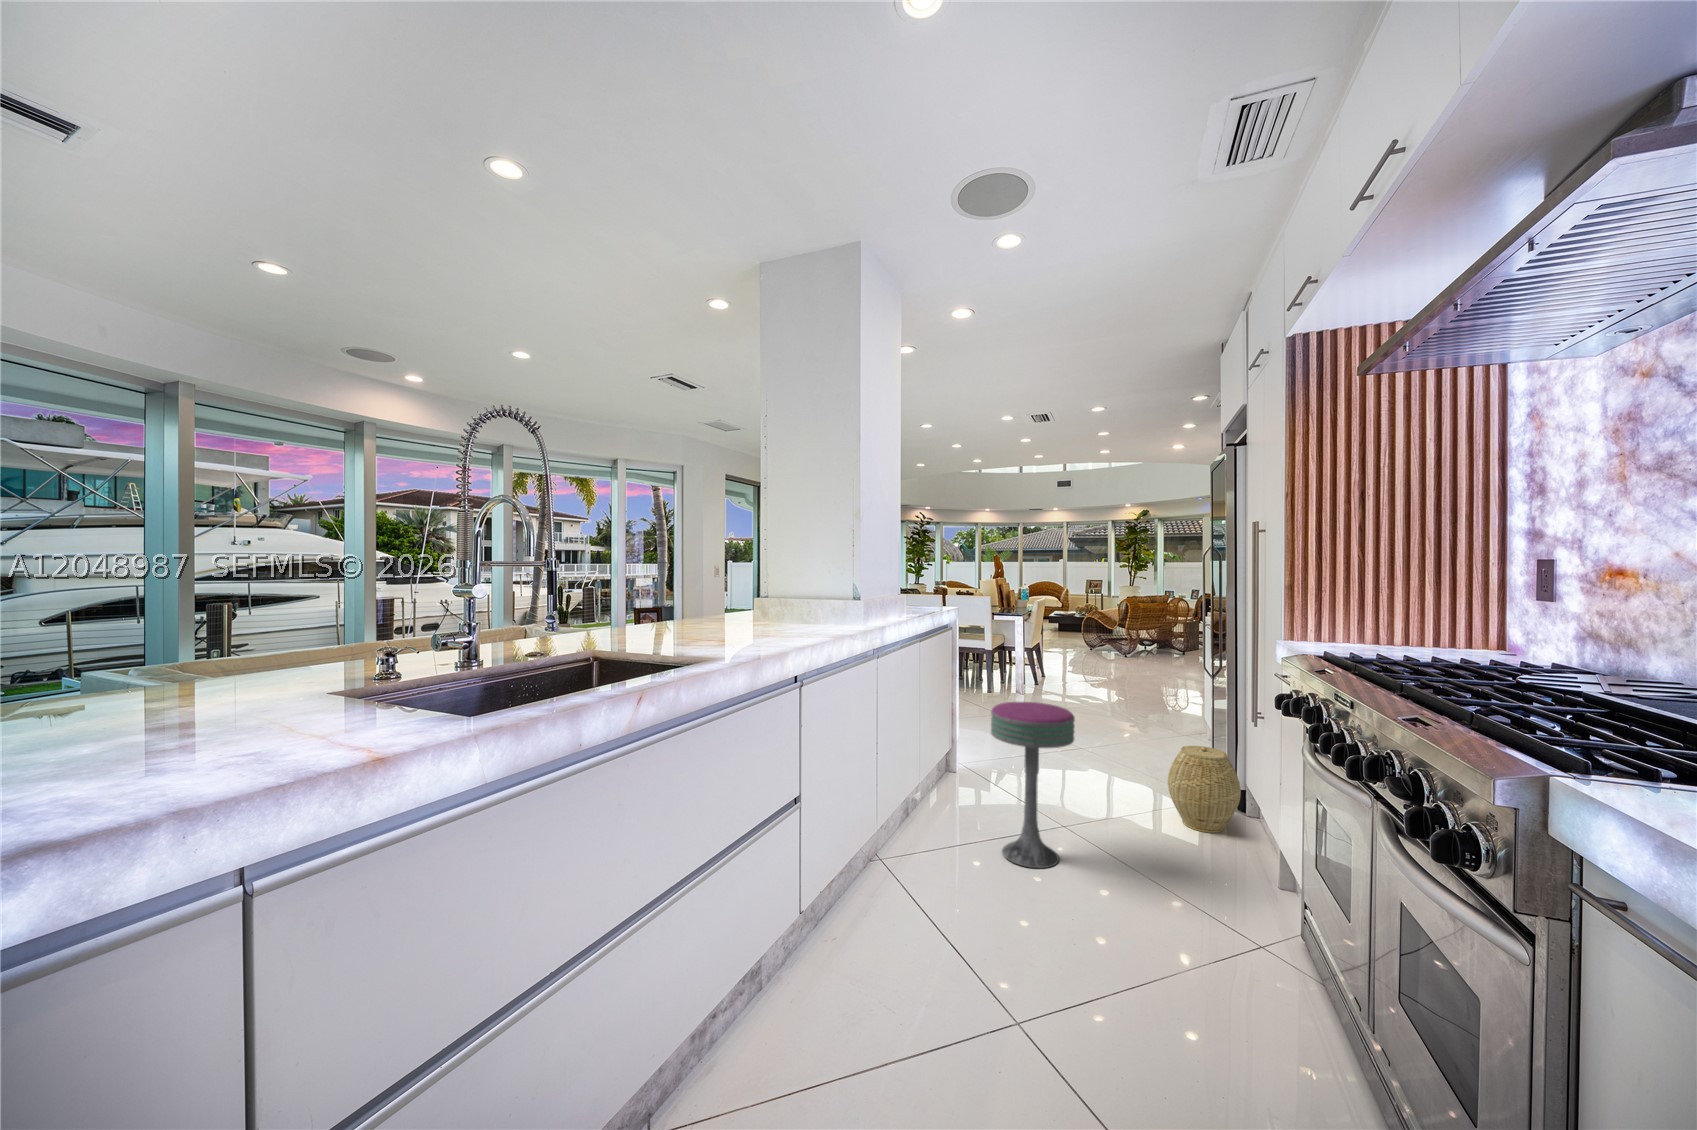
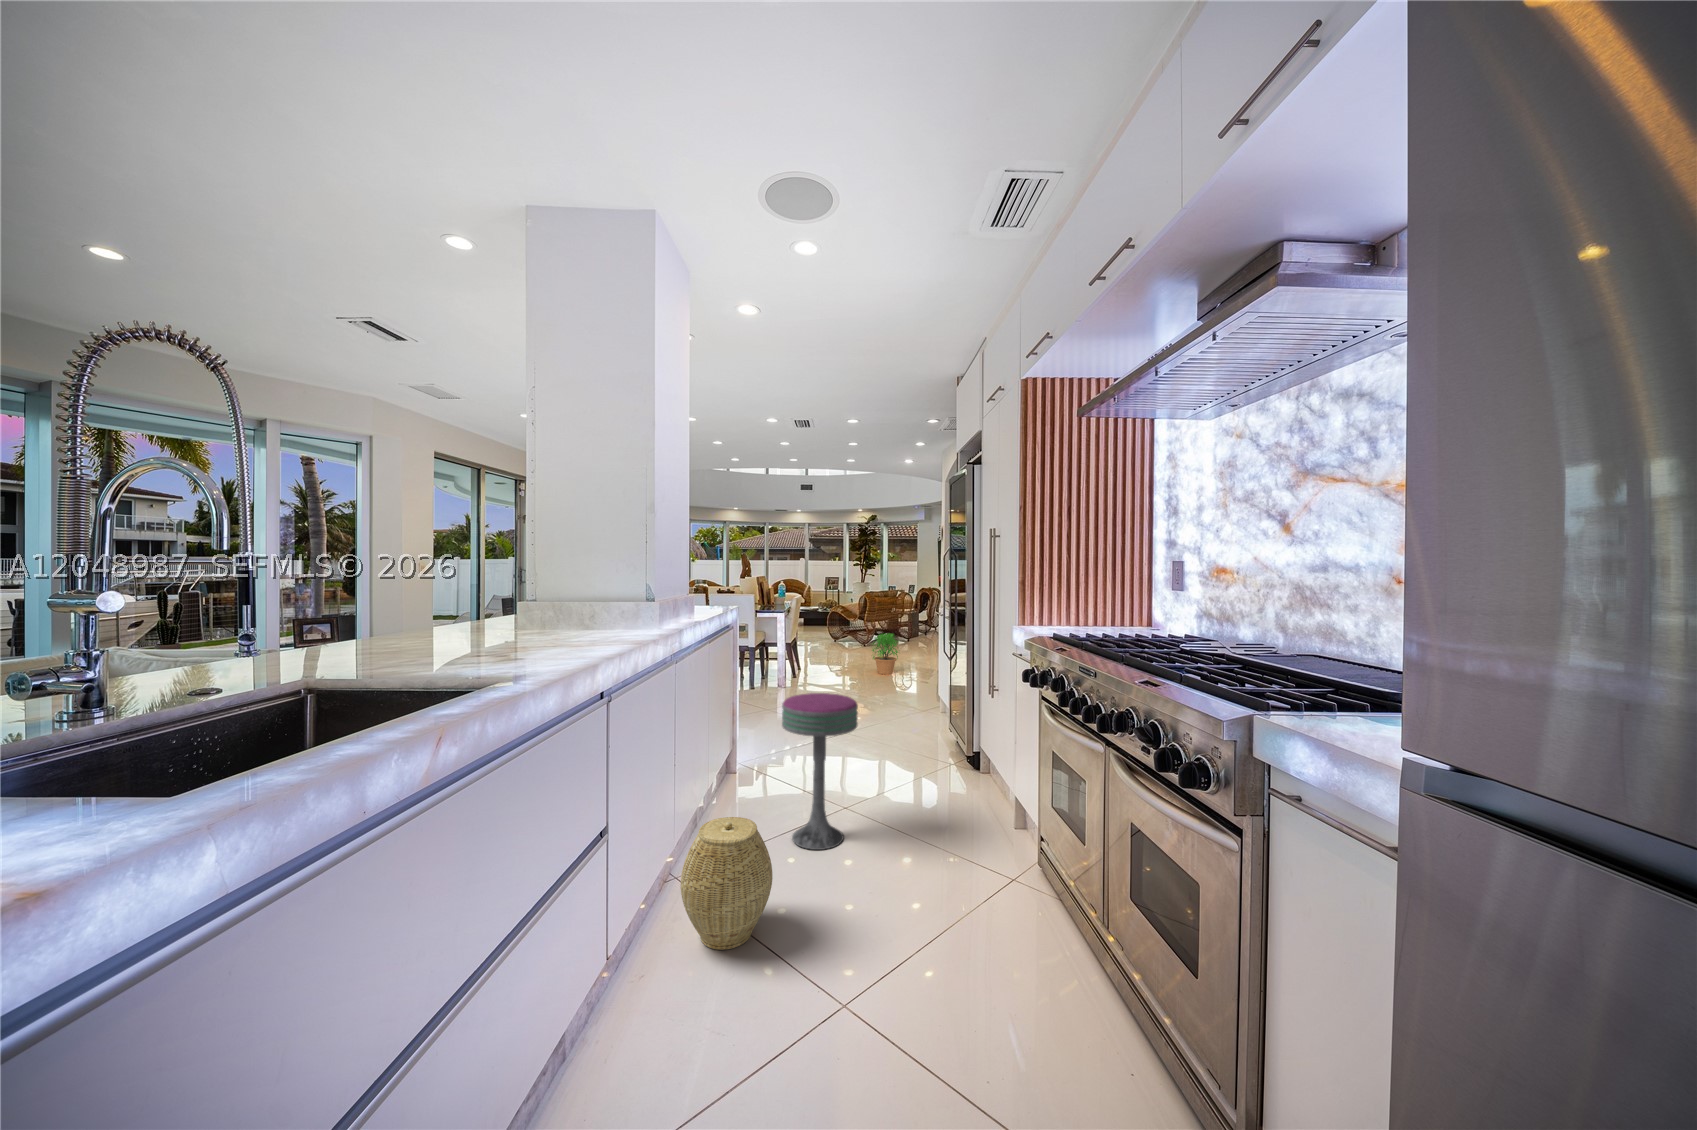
potted plant: none [1127,643,1171,692] -> present [872,633,898,674]
woven basket: present [1168,746,1241,833] -> present [681,817,773,950]

